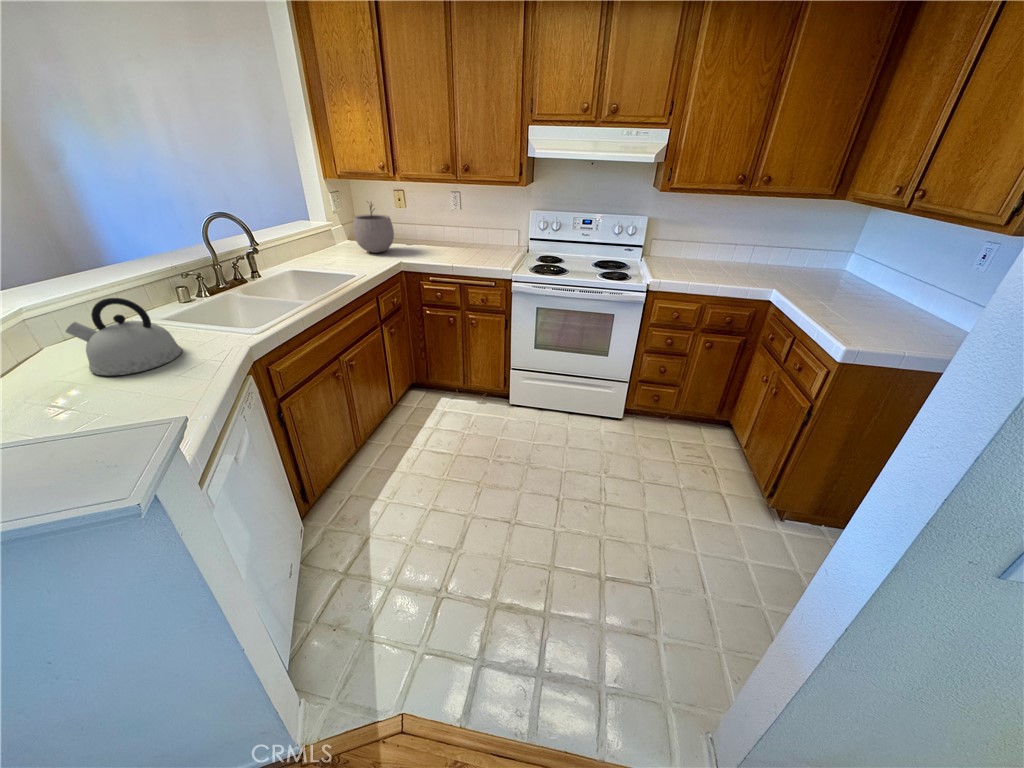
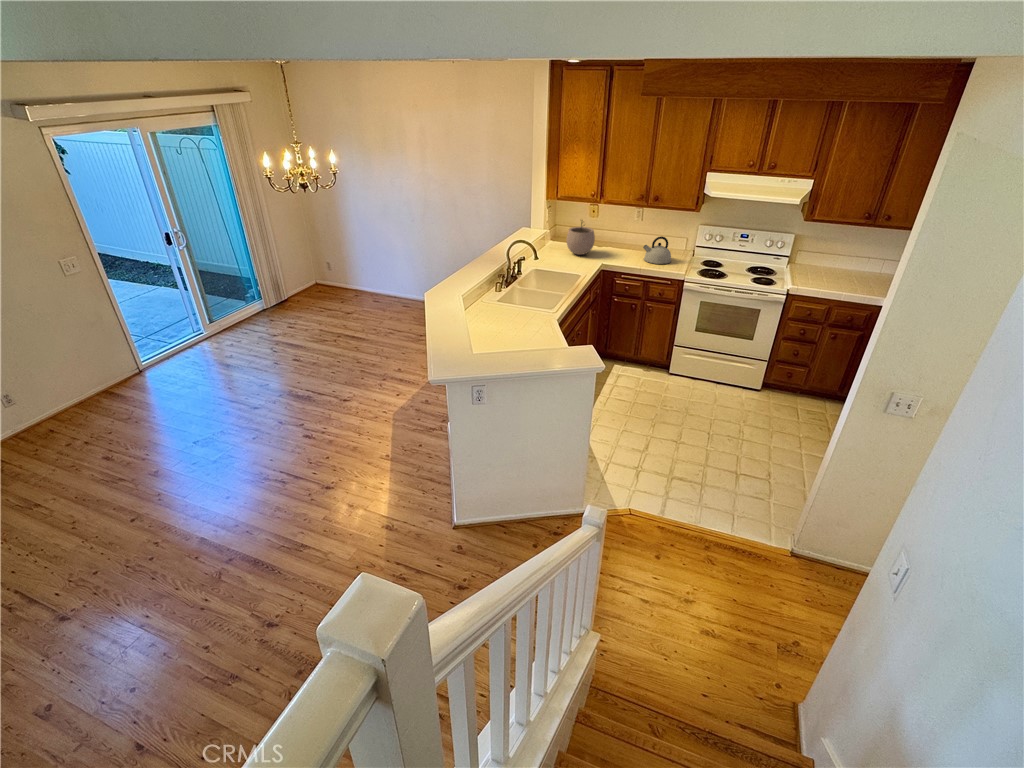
kettle: present [66,298,182,376] -> present [643,236,671,264]

